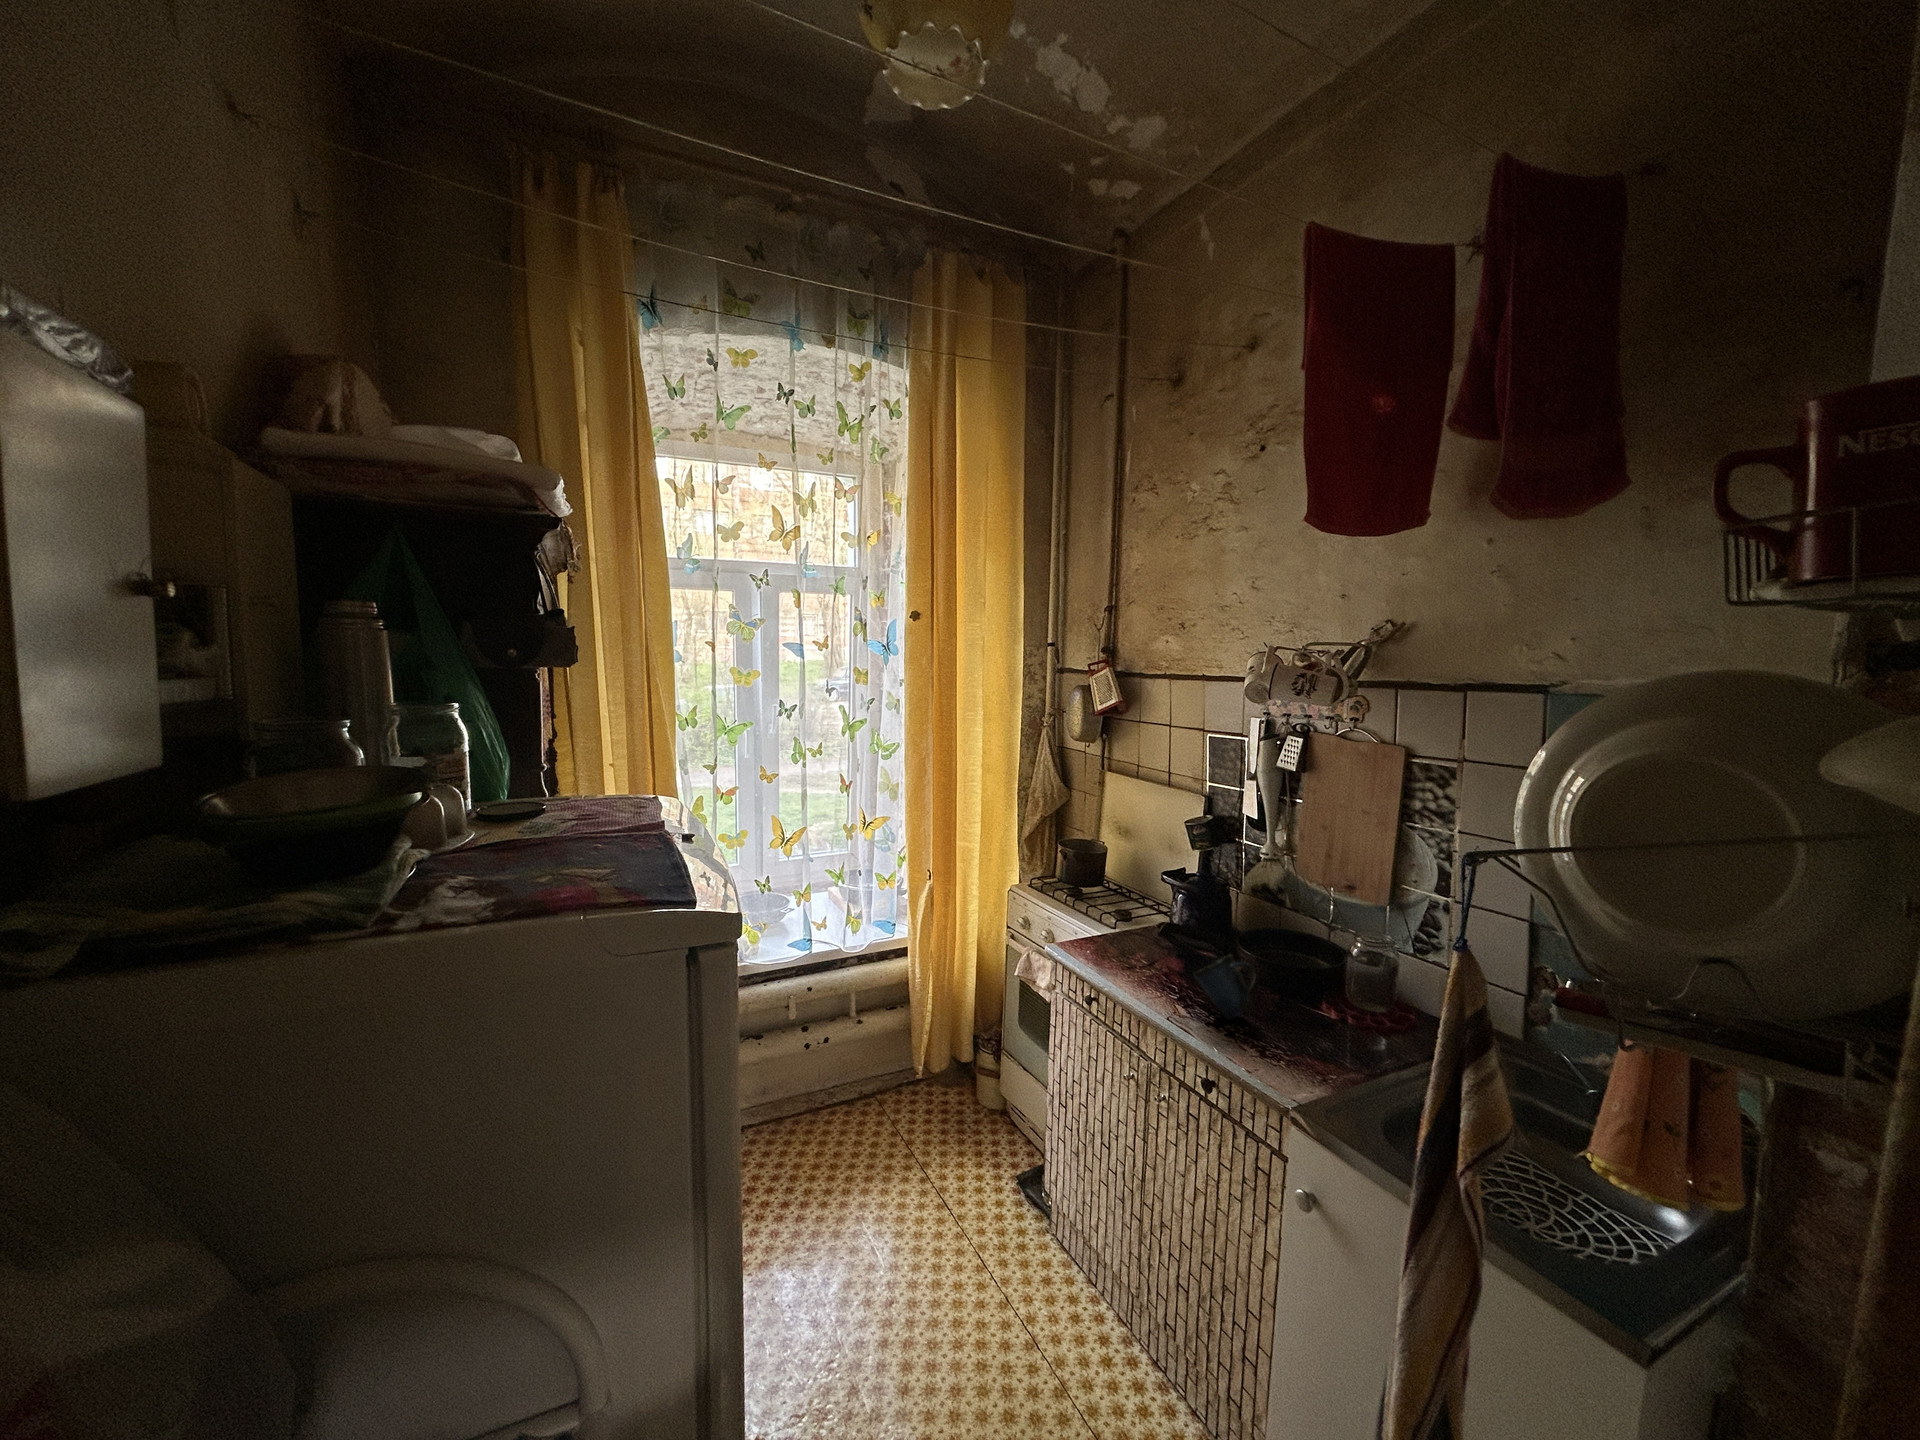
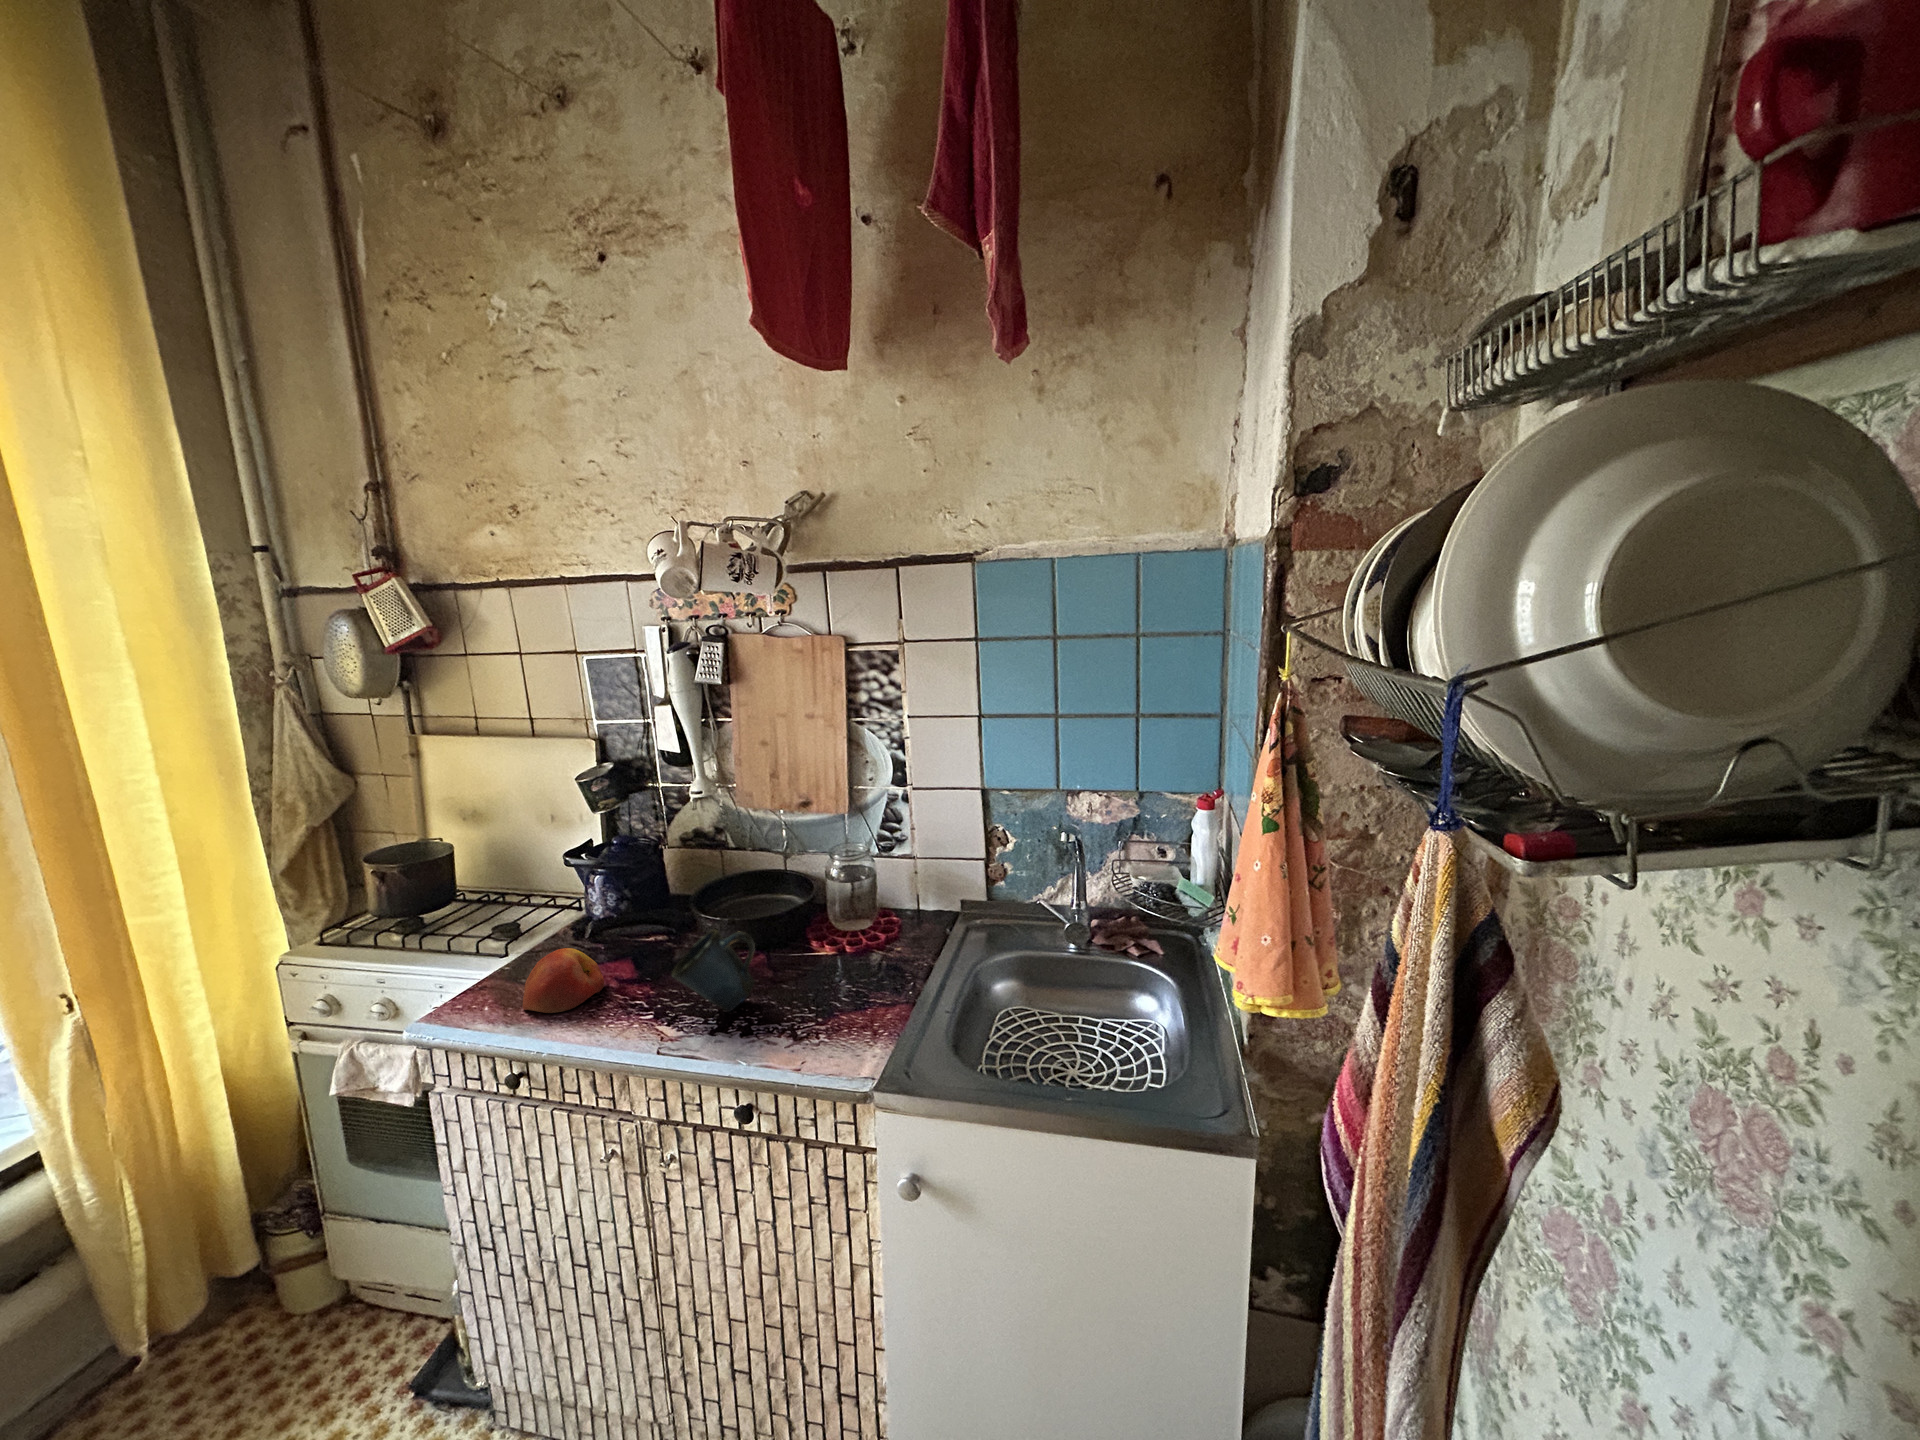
apple: none [1107,929,1159,971] -> present [523,948,604,1013]

